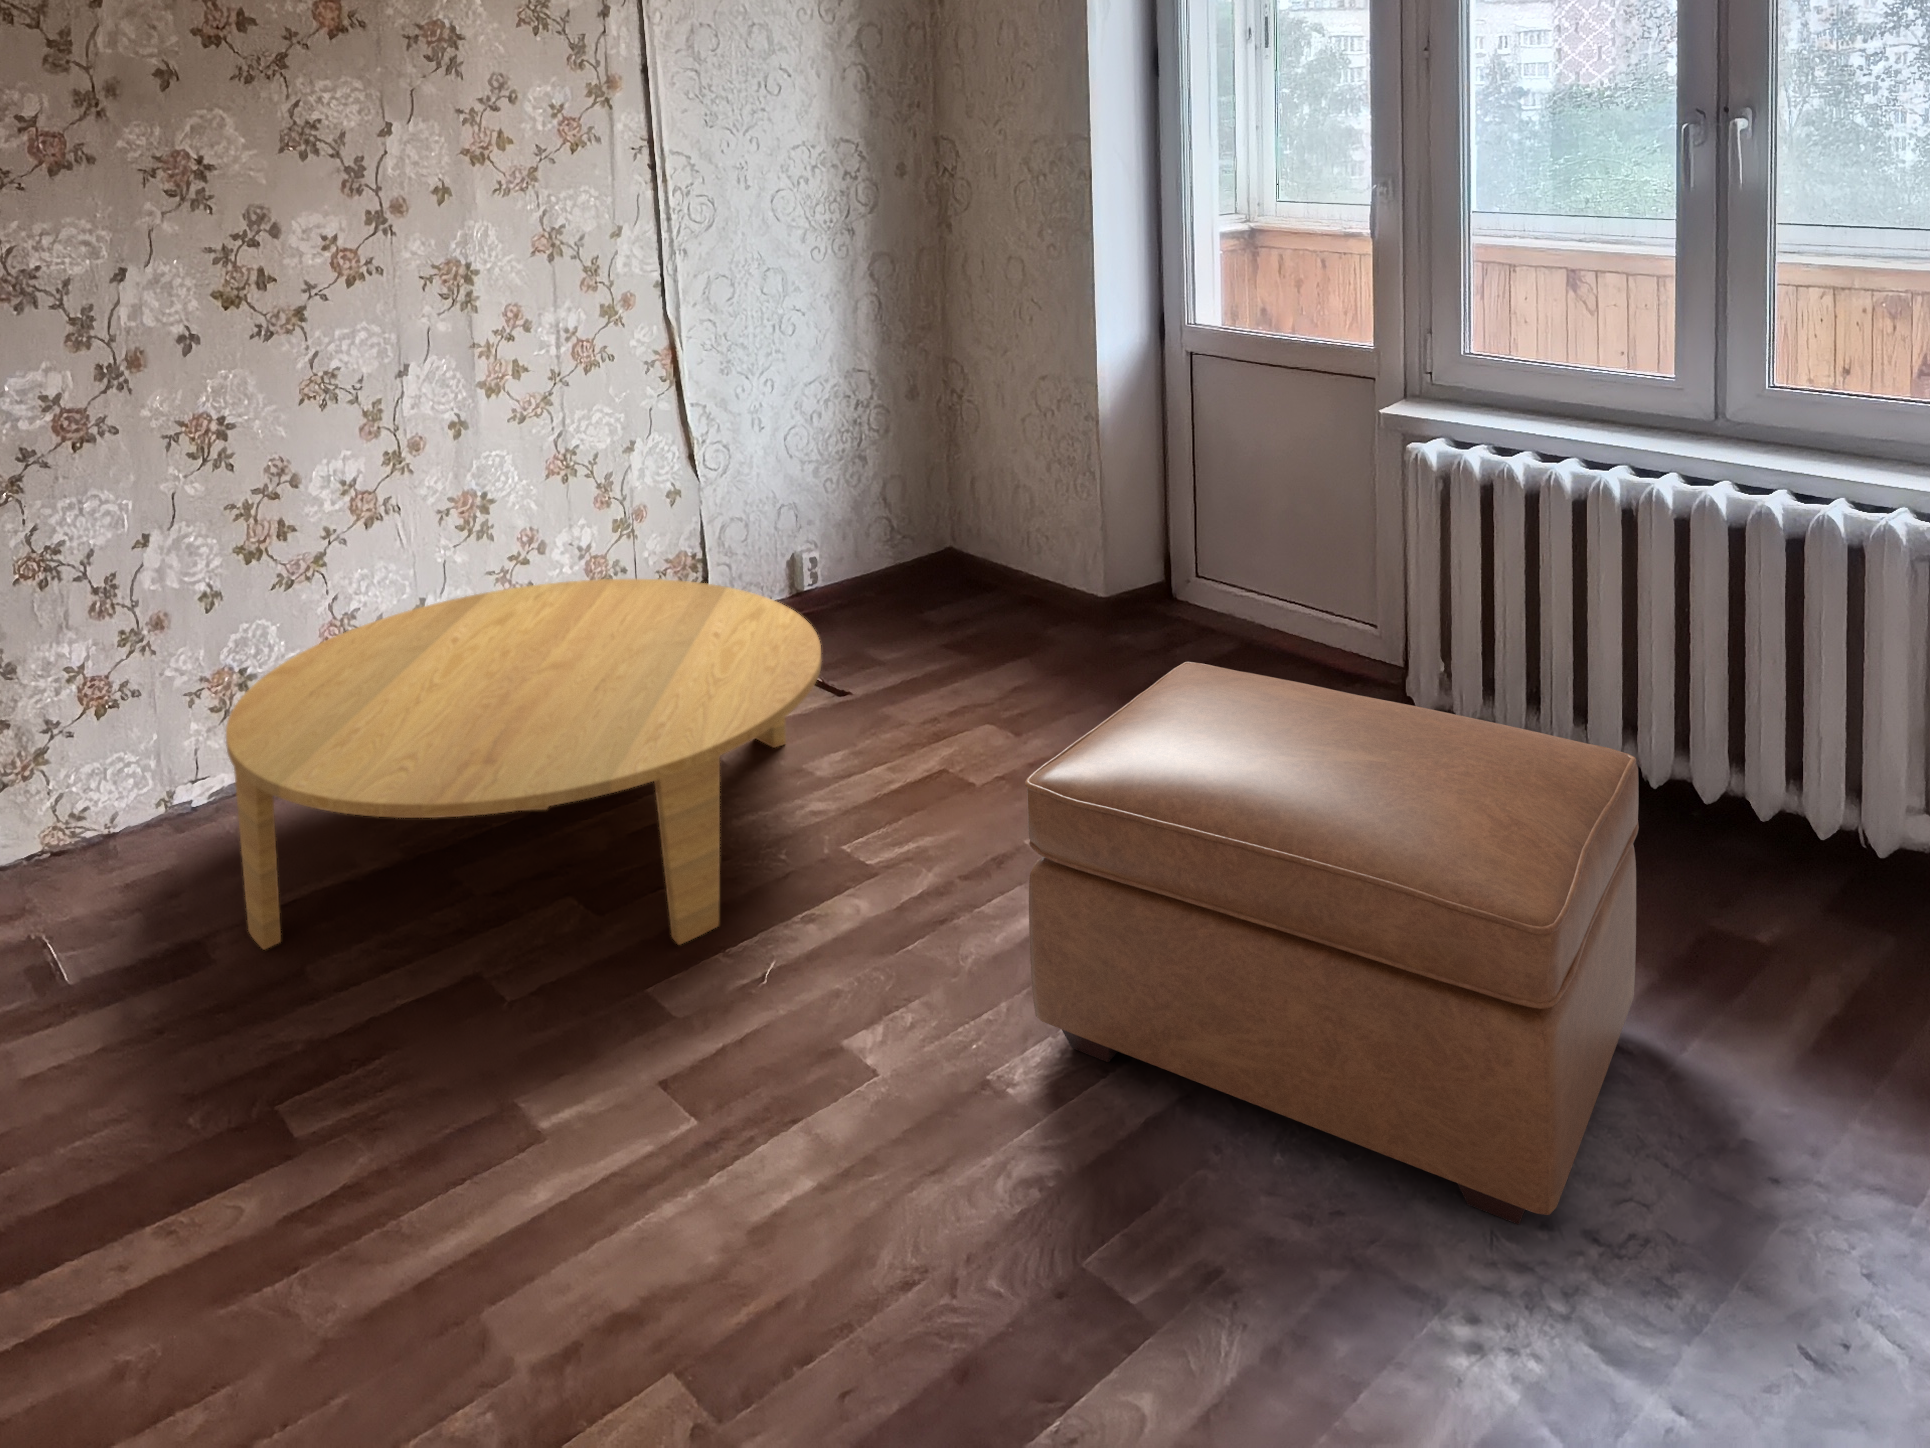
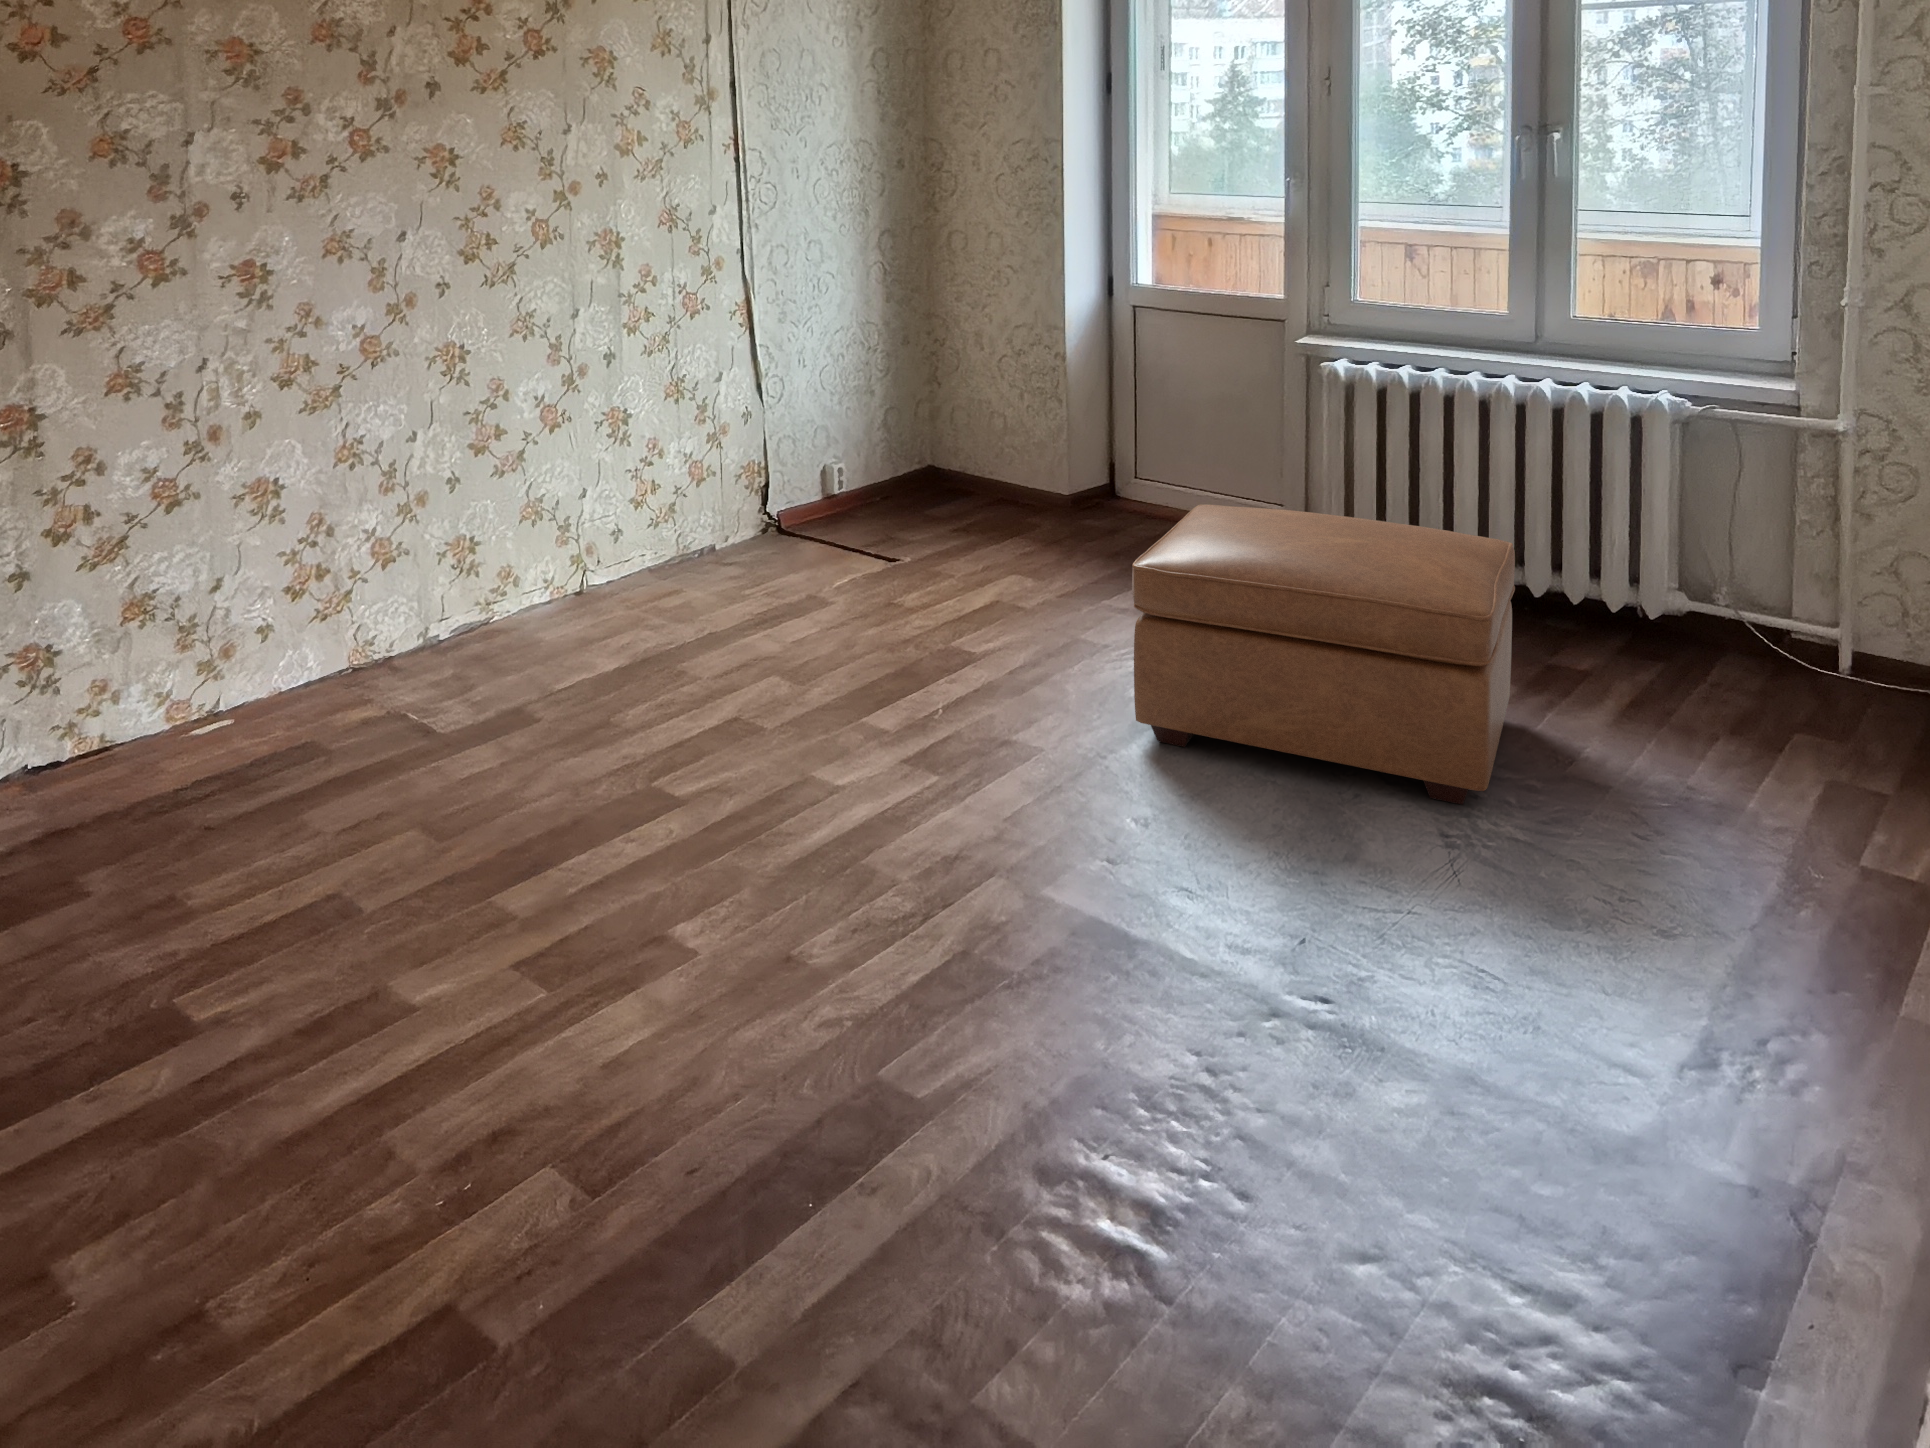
coffee table: present [226,579,821,950] -> none [506,475,924,716]

